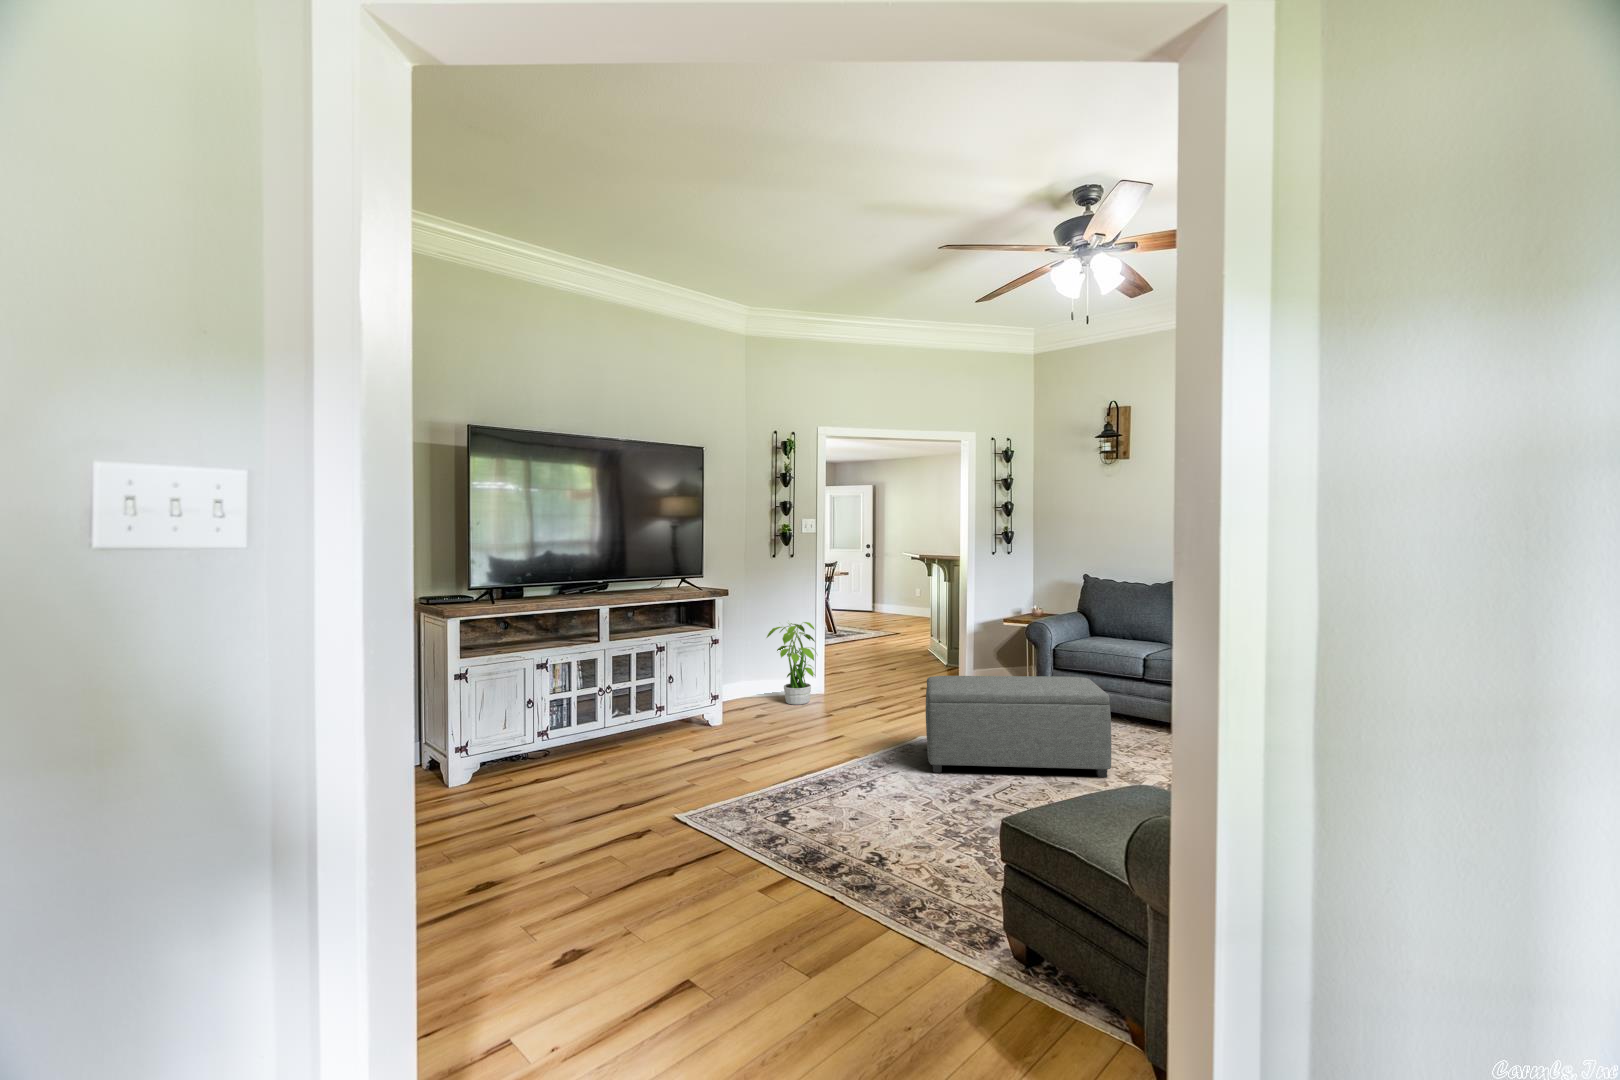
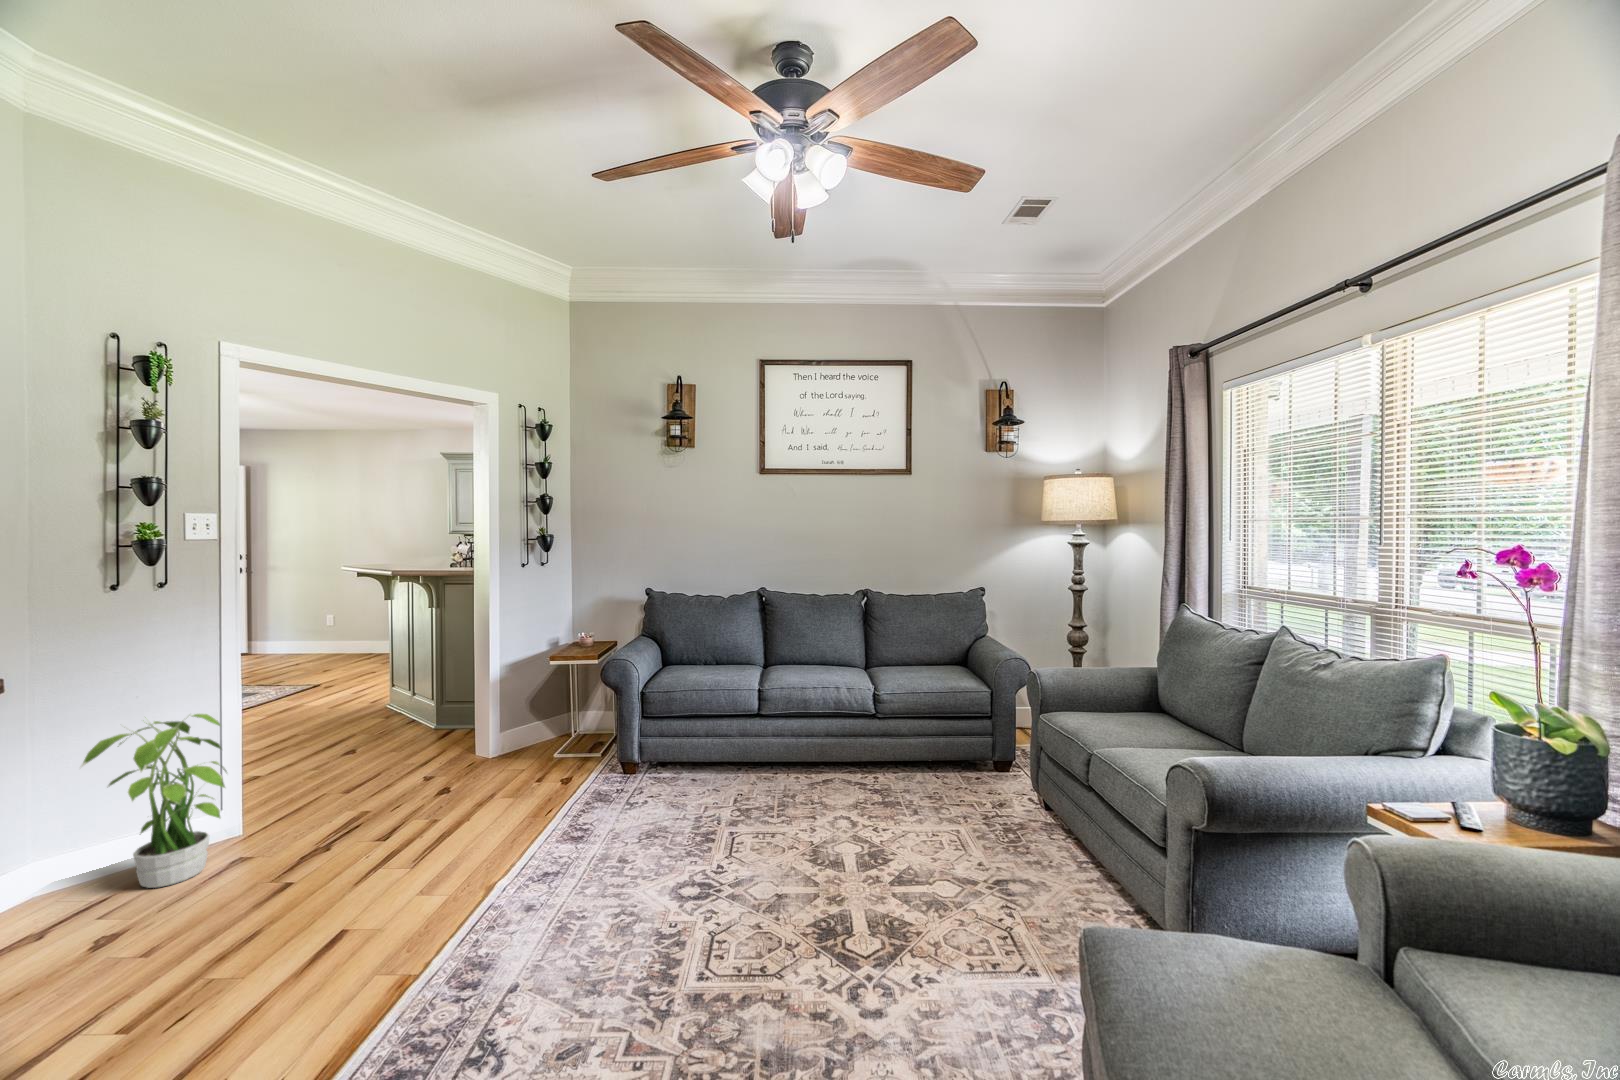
ottoman: present [926,676,1111,777] -> none [529,732,799,955]

